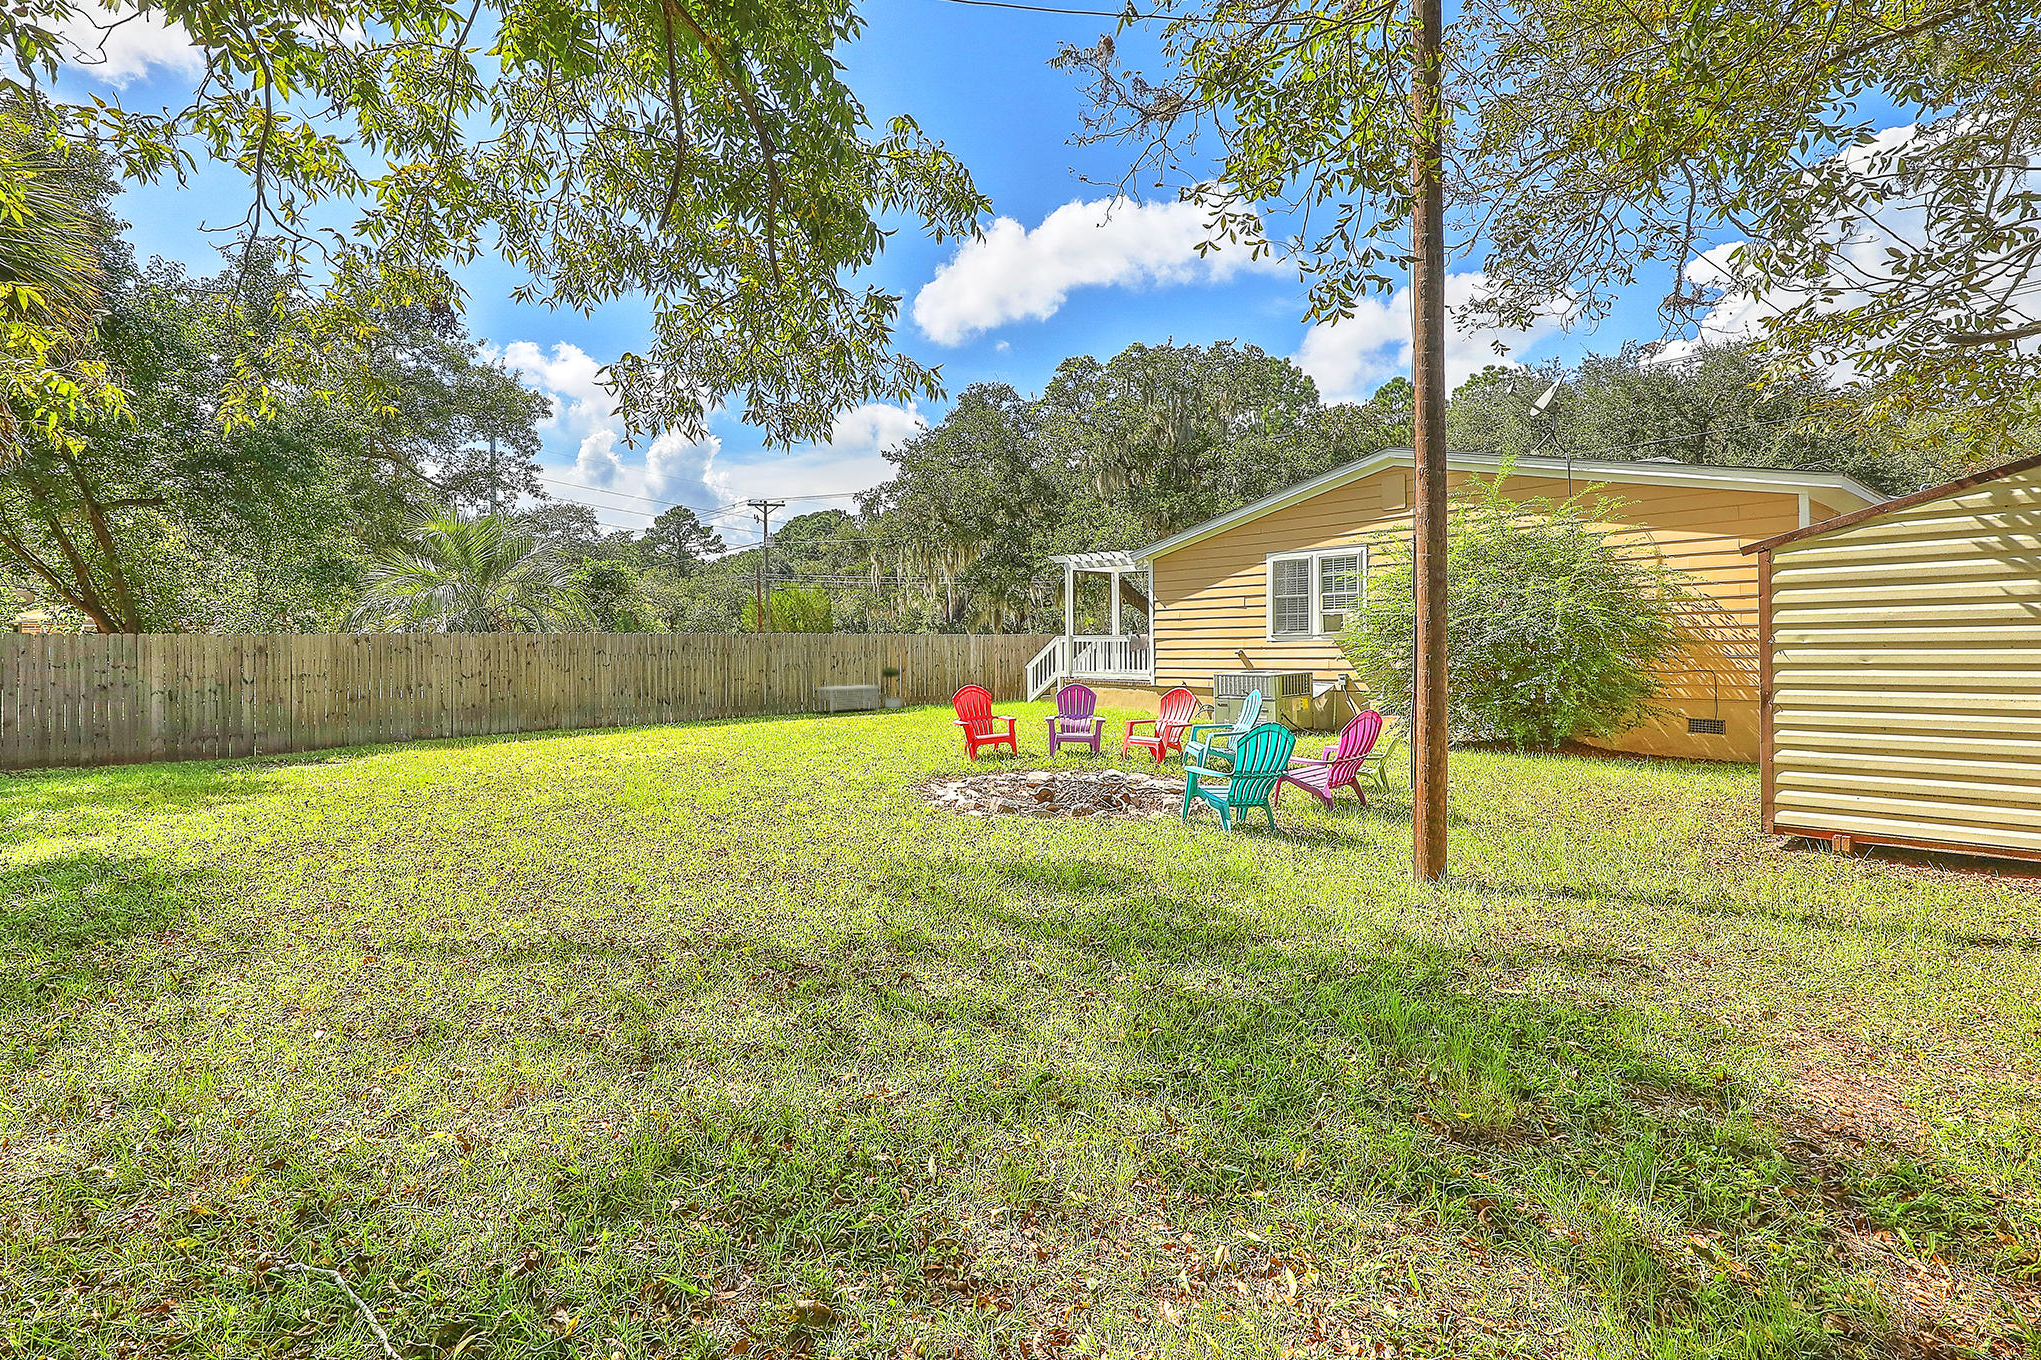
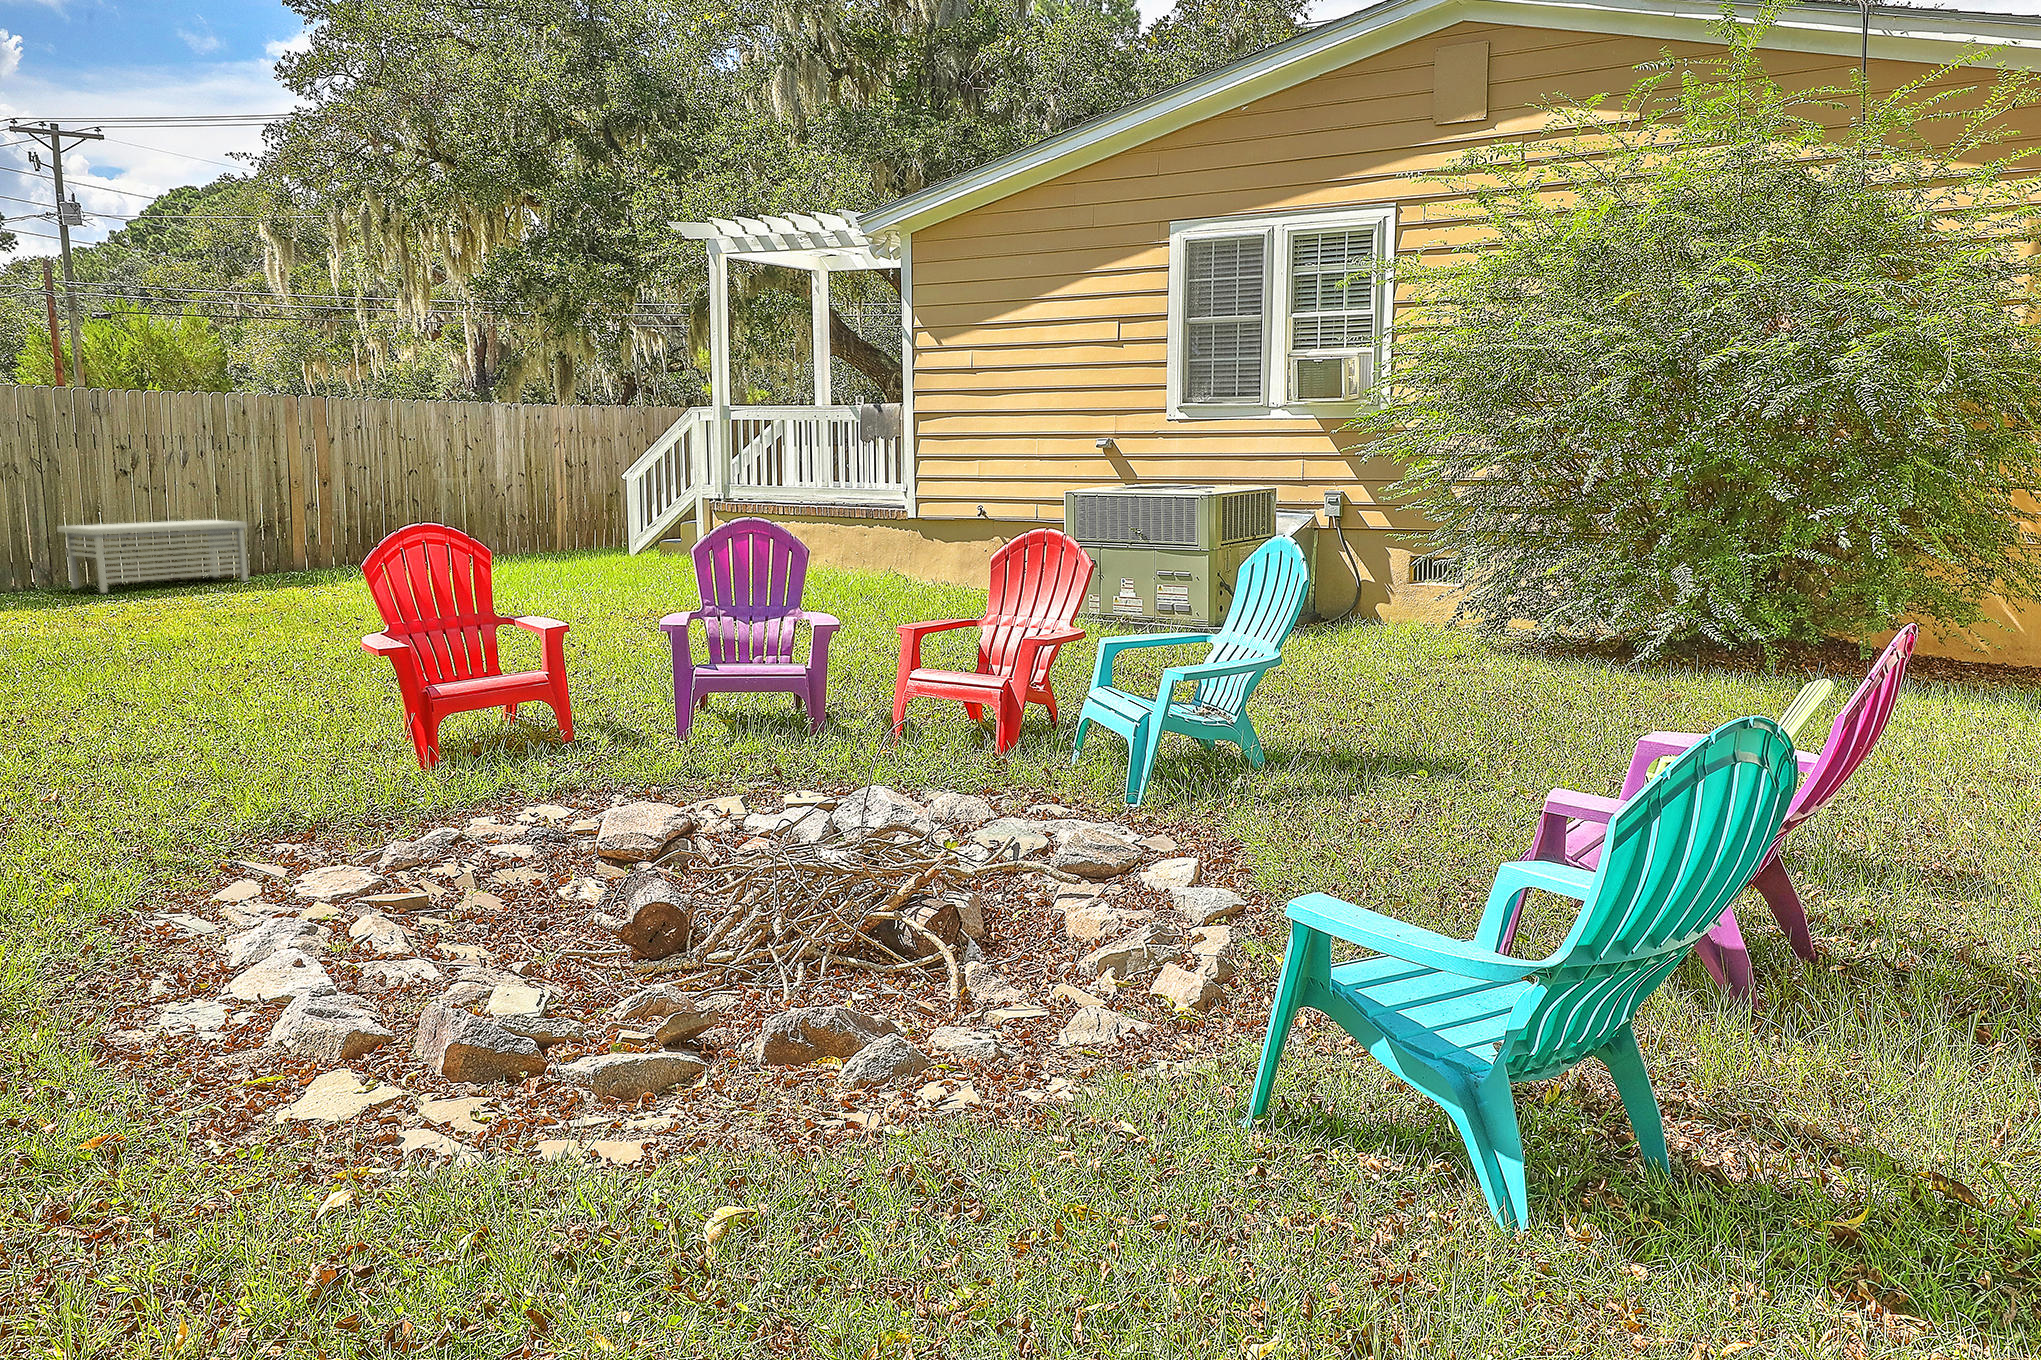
potted tree: present [882,667,901,708] -> none [259,473,316,573]

